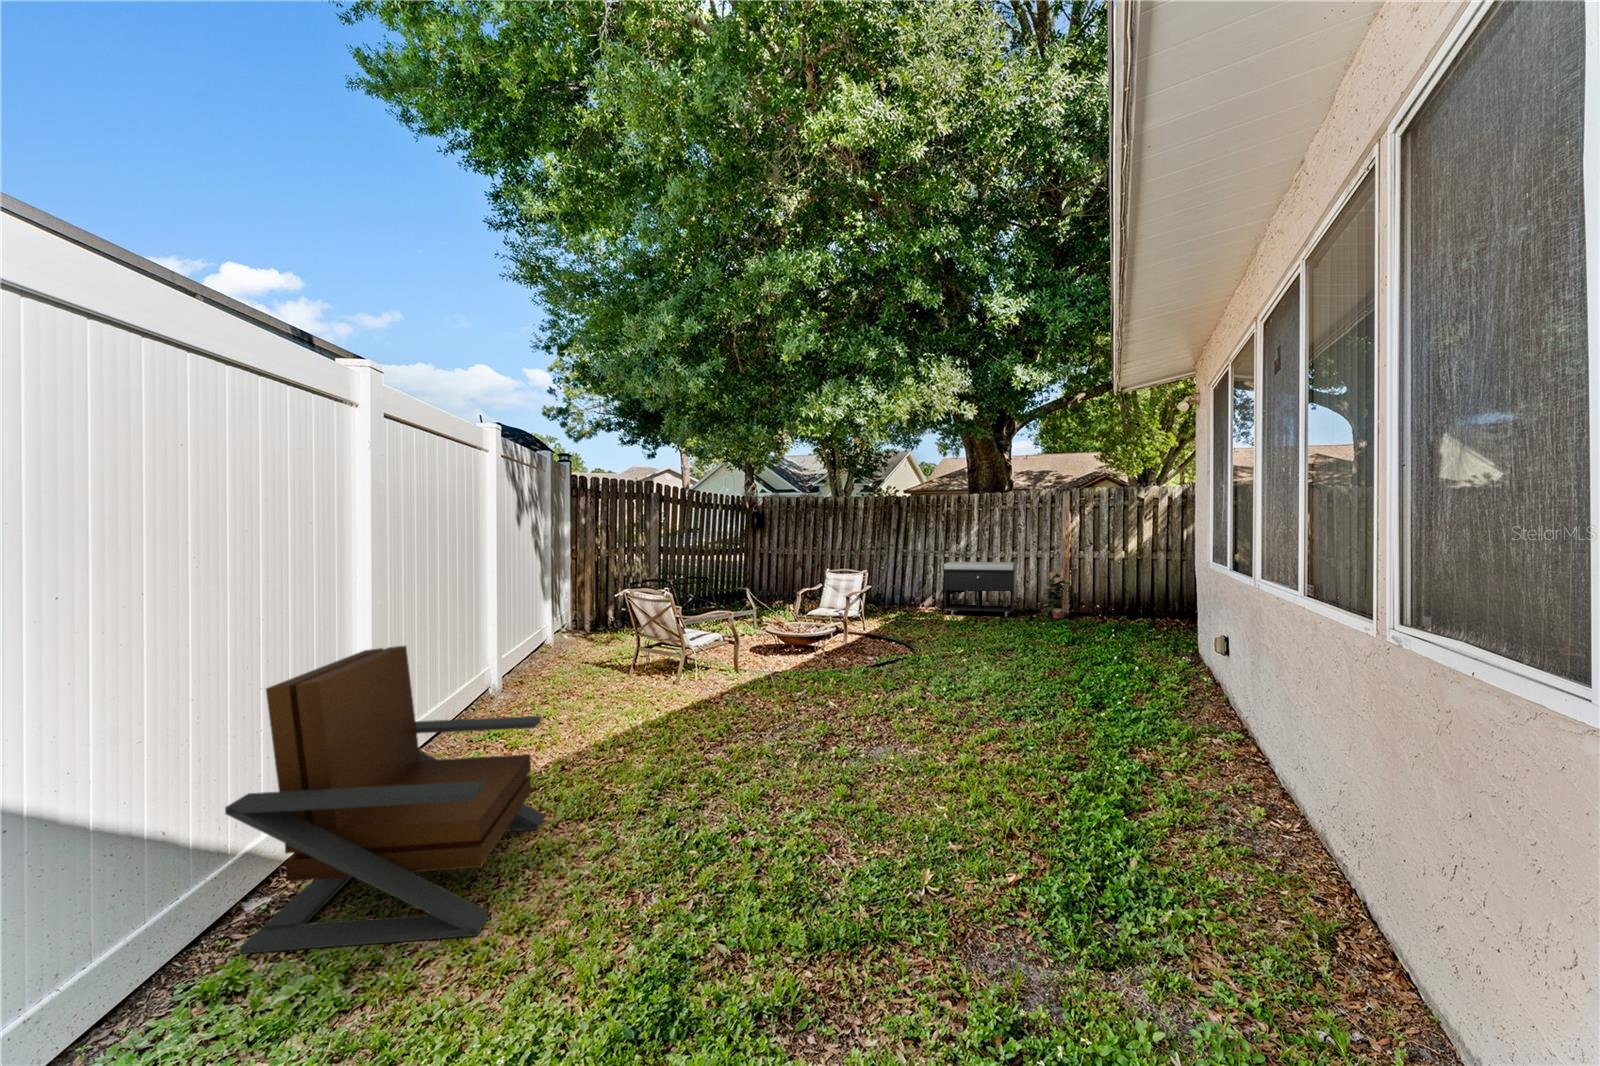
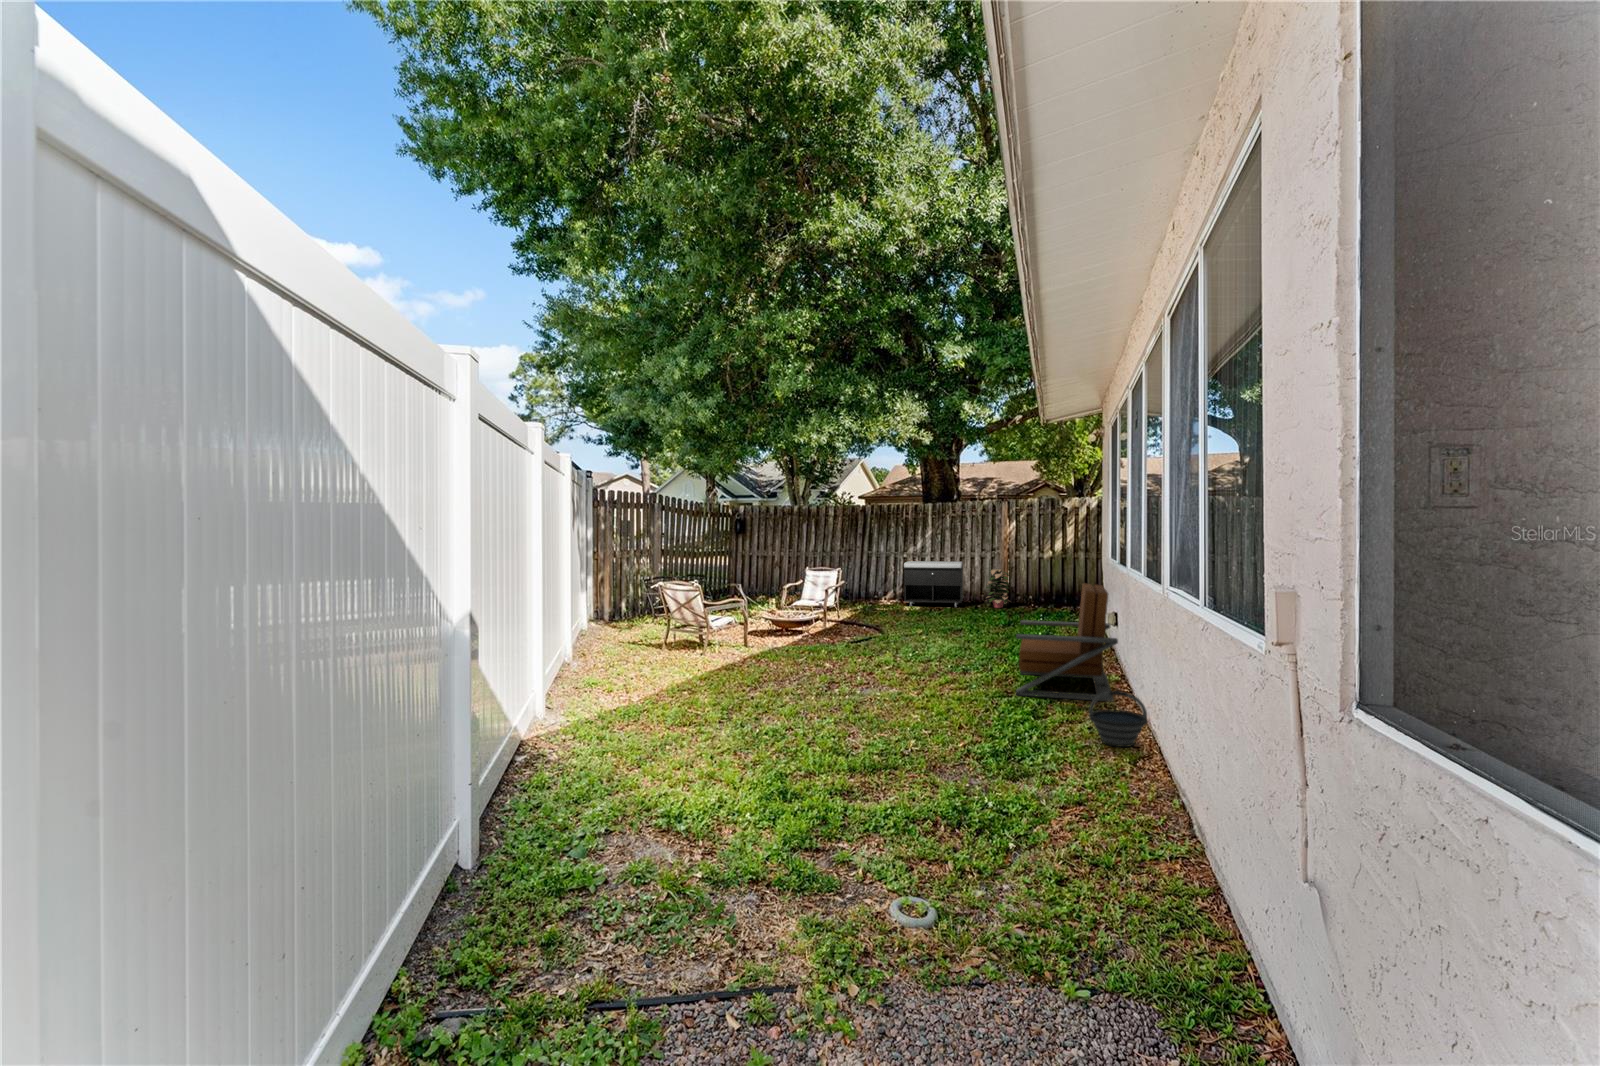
lounge chair: present [225,646,544,954] -> present [1016,584,1118,702]
bucket: none [1223,794,1335,897] -> present [1089,691,1148,747]

